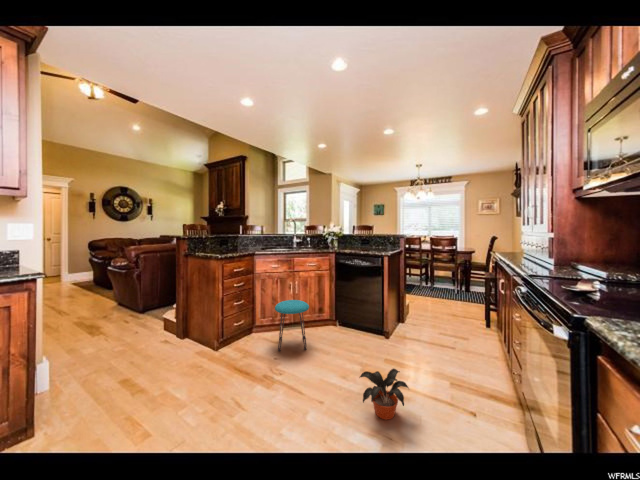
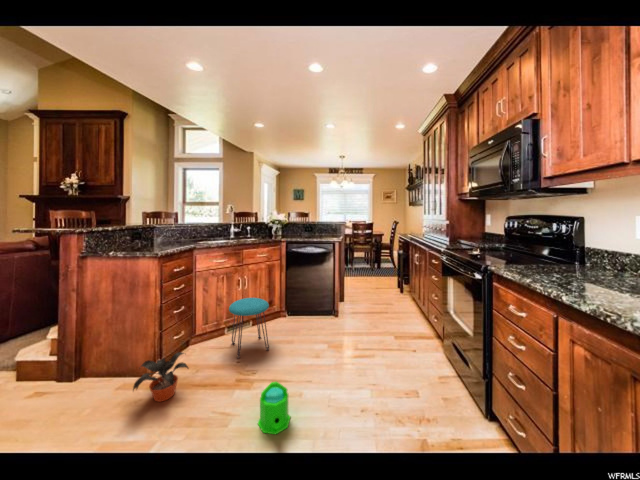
watering can: none [267,369,296,416] -> present [258,382,290,434]
potted plant: present [360,369,408,420] -> present [133,352,188,402]

